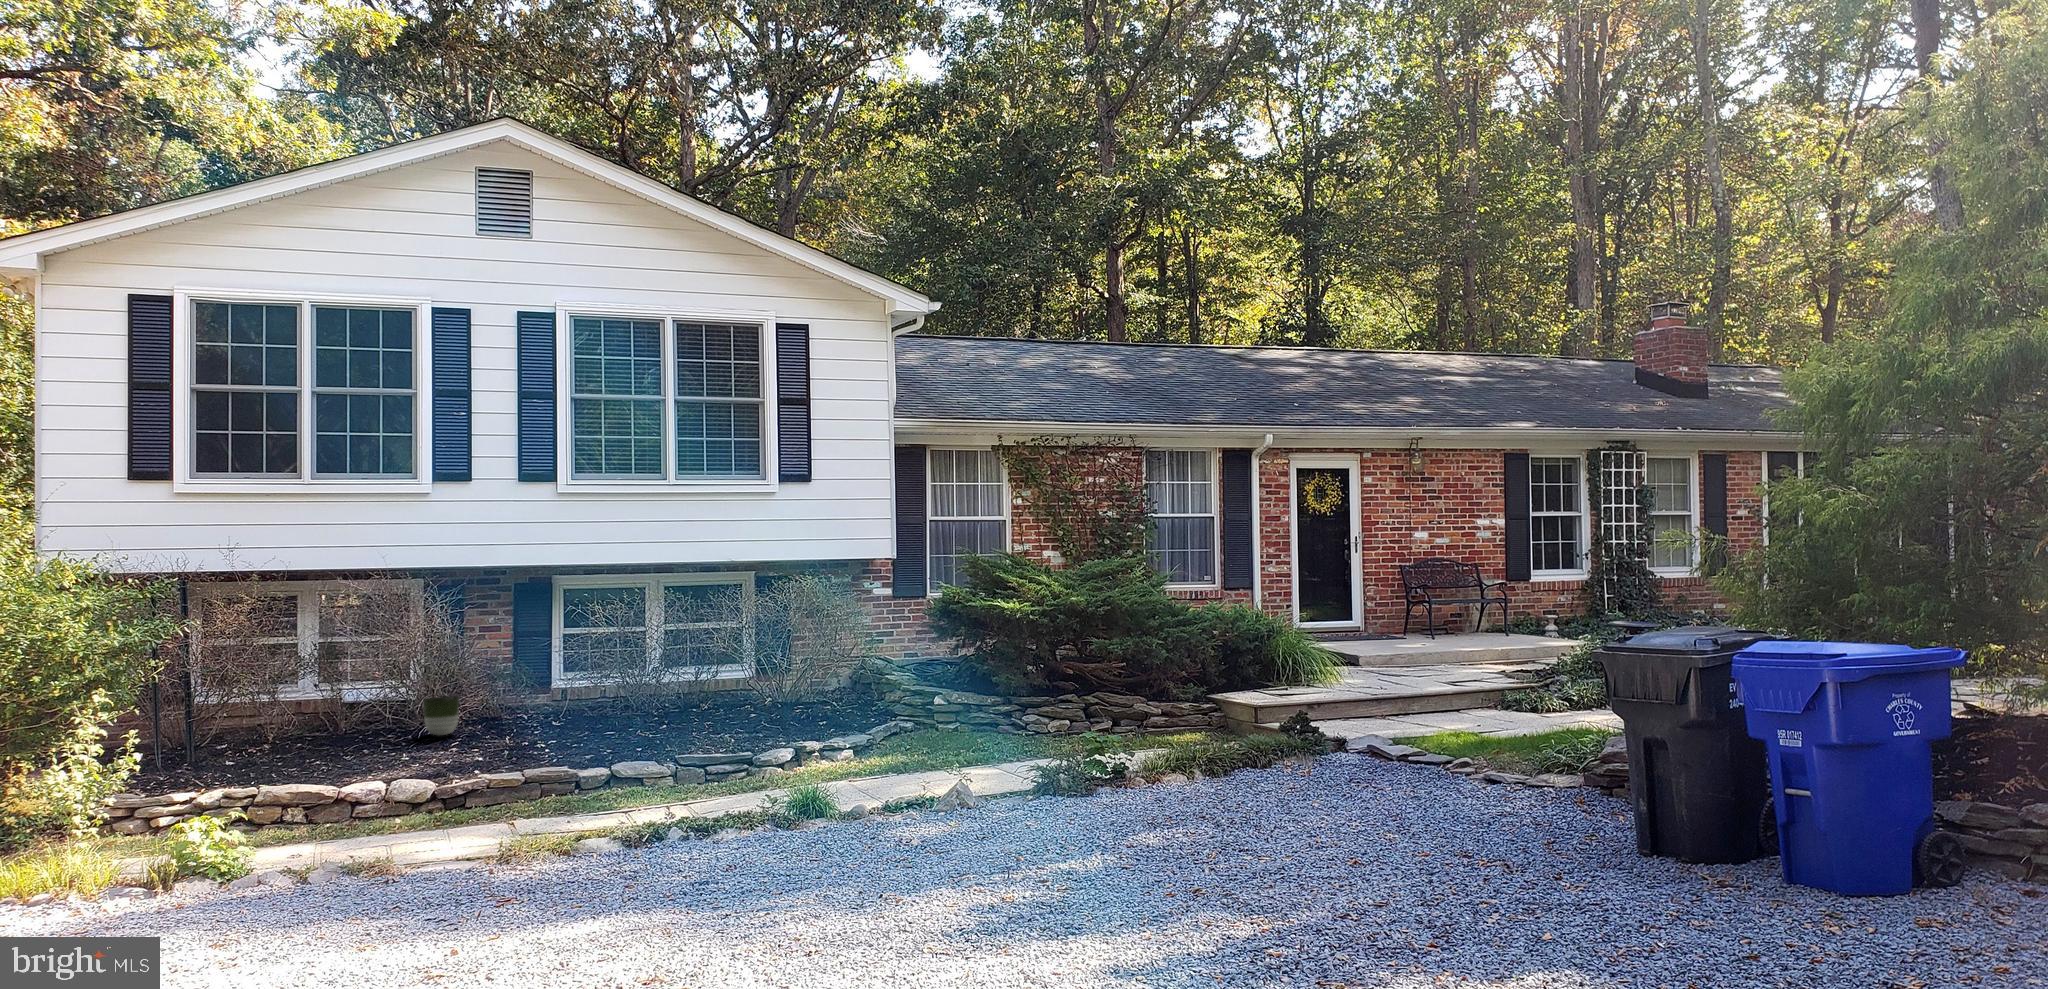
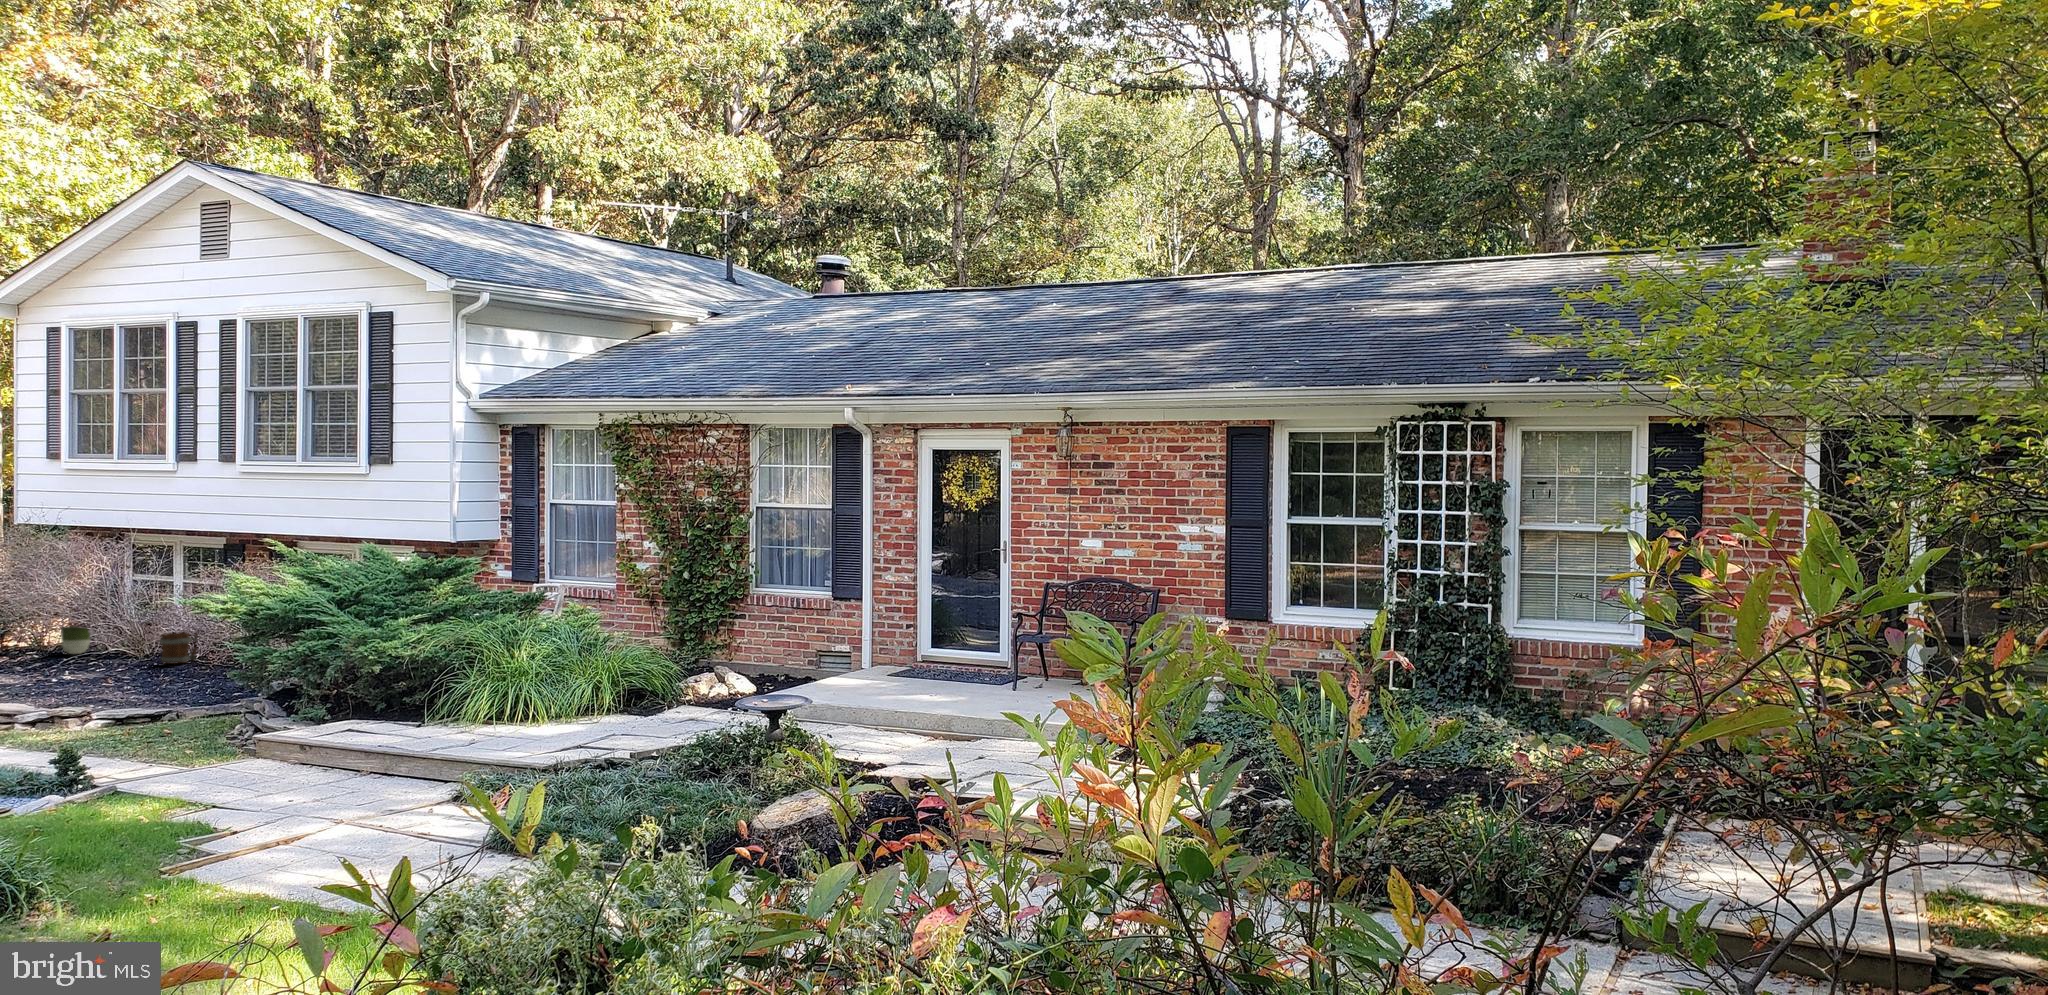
bucket: none [648,677,683,720] -> present [159,632,198,664]

